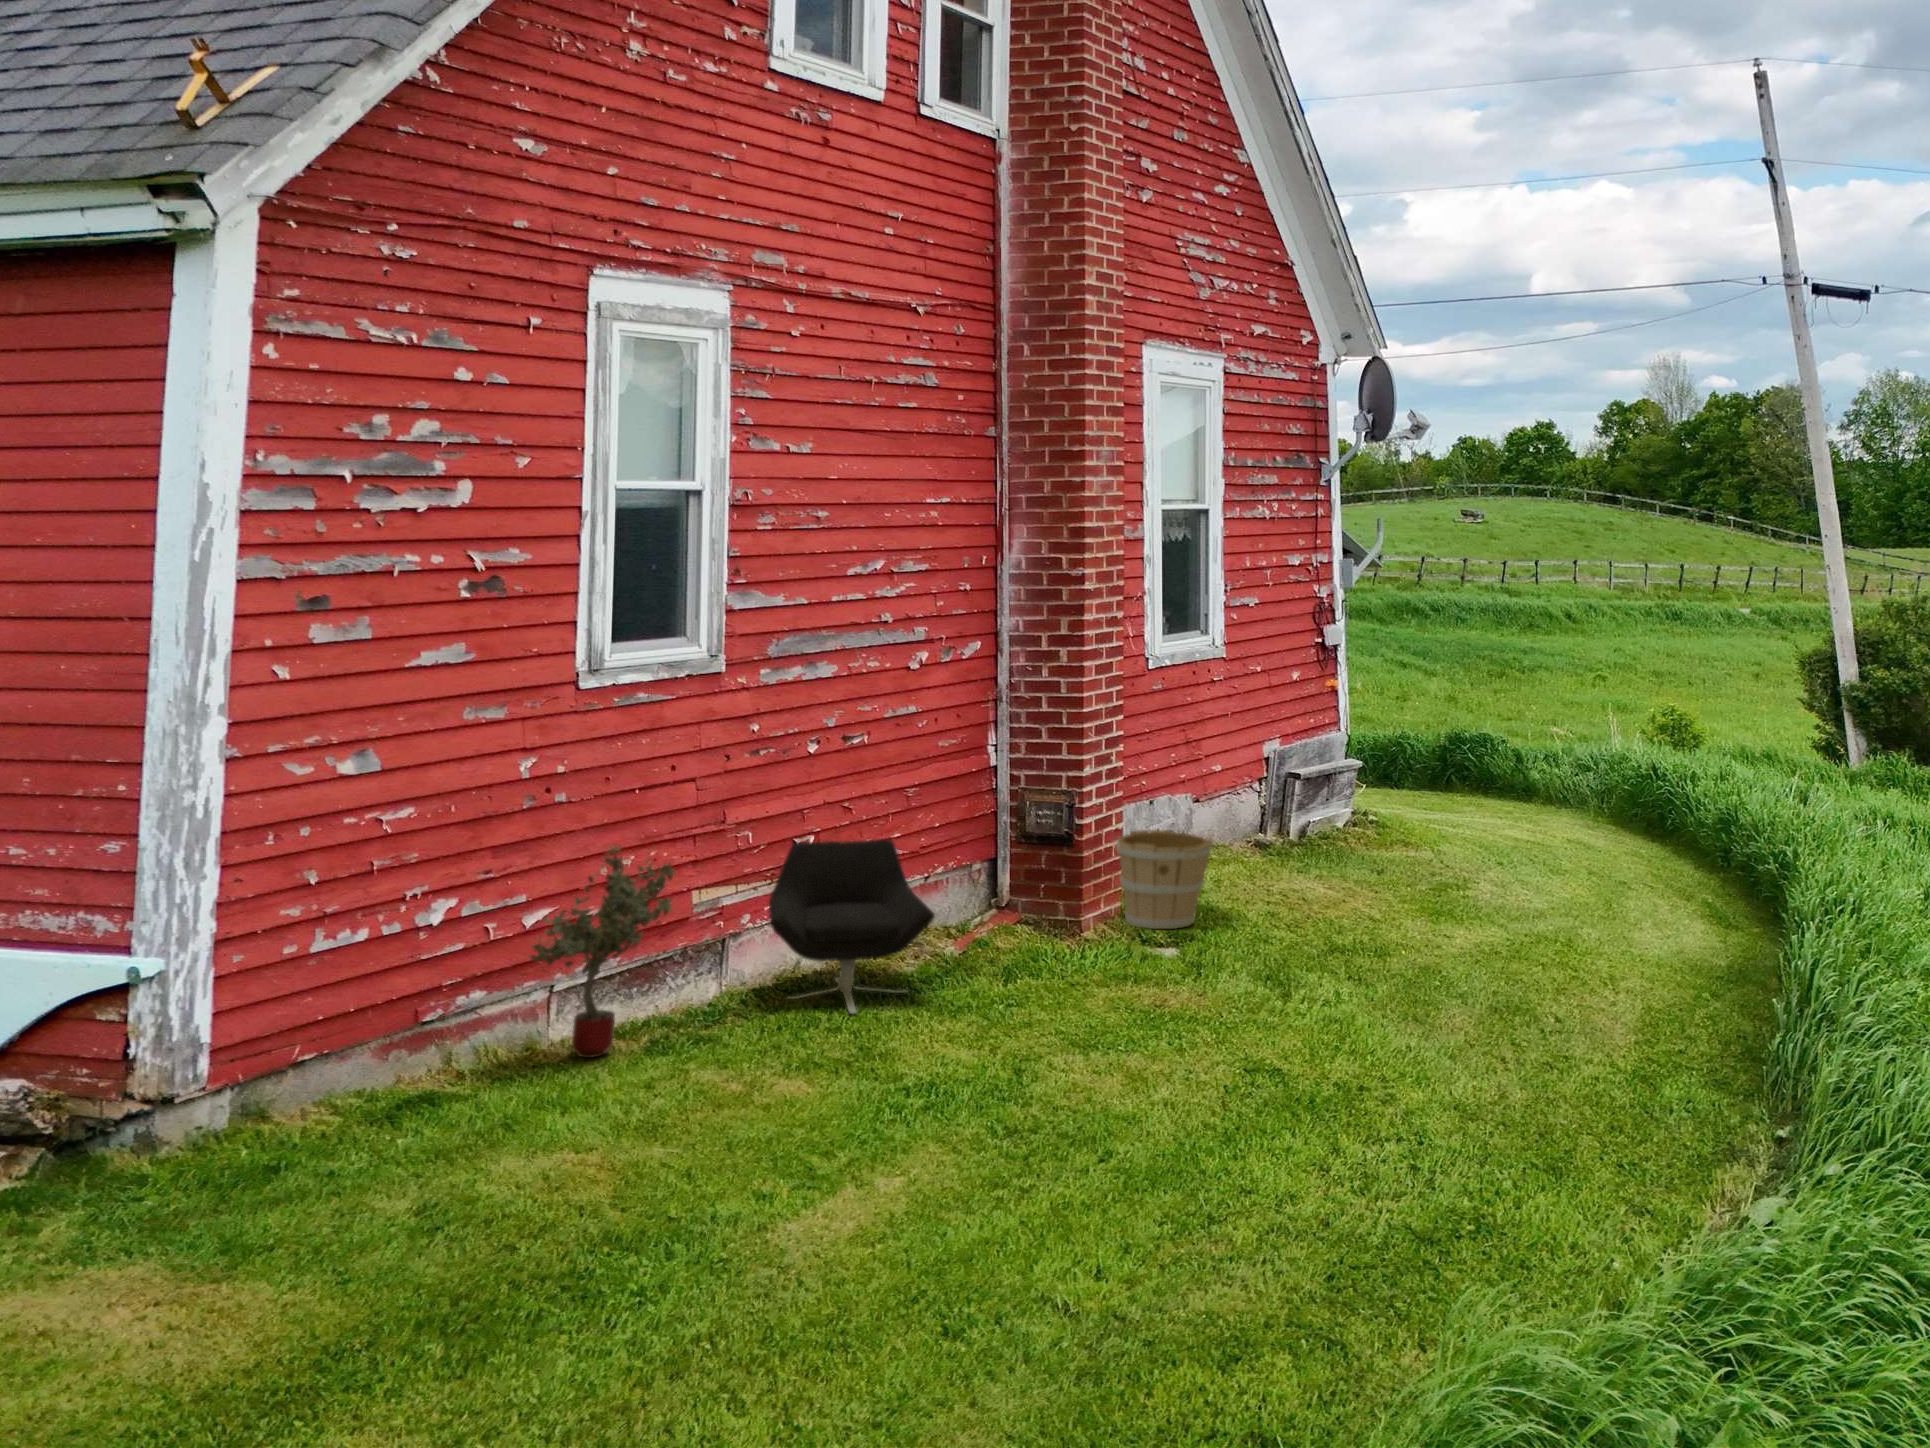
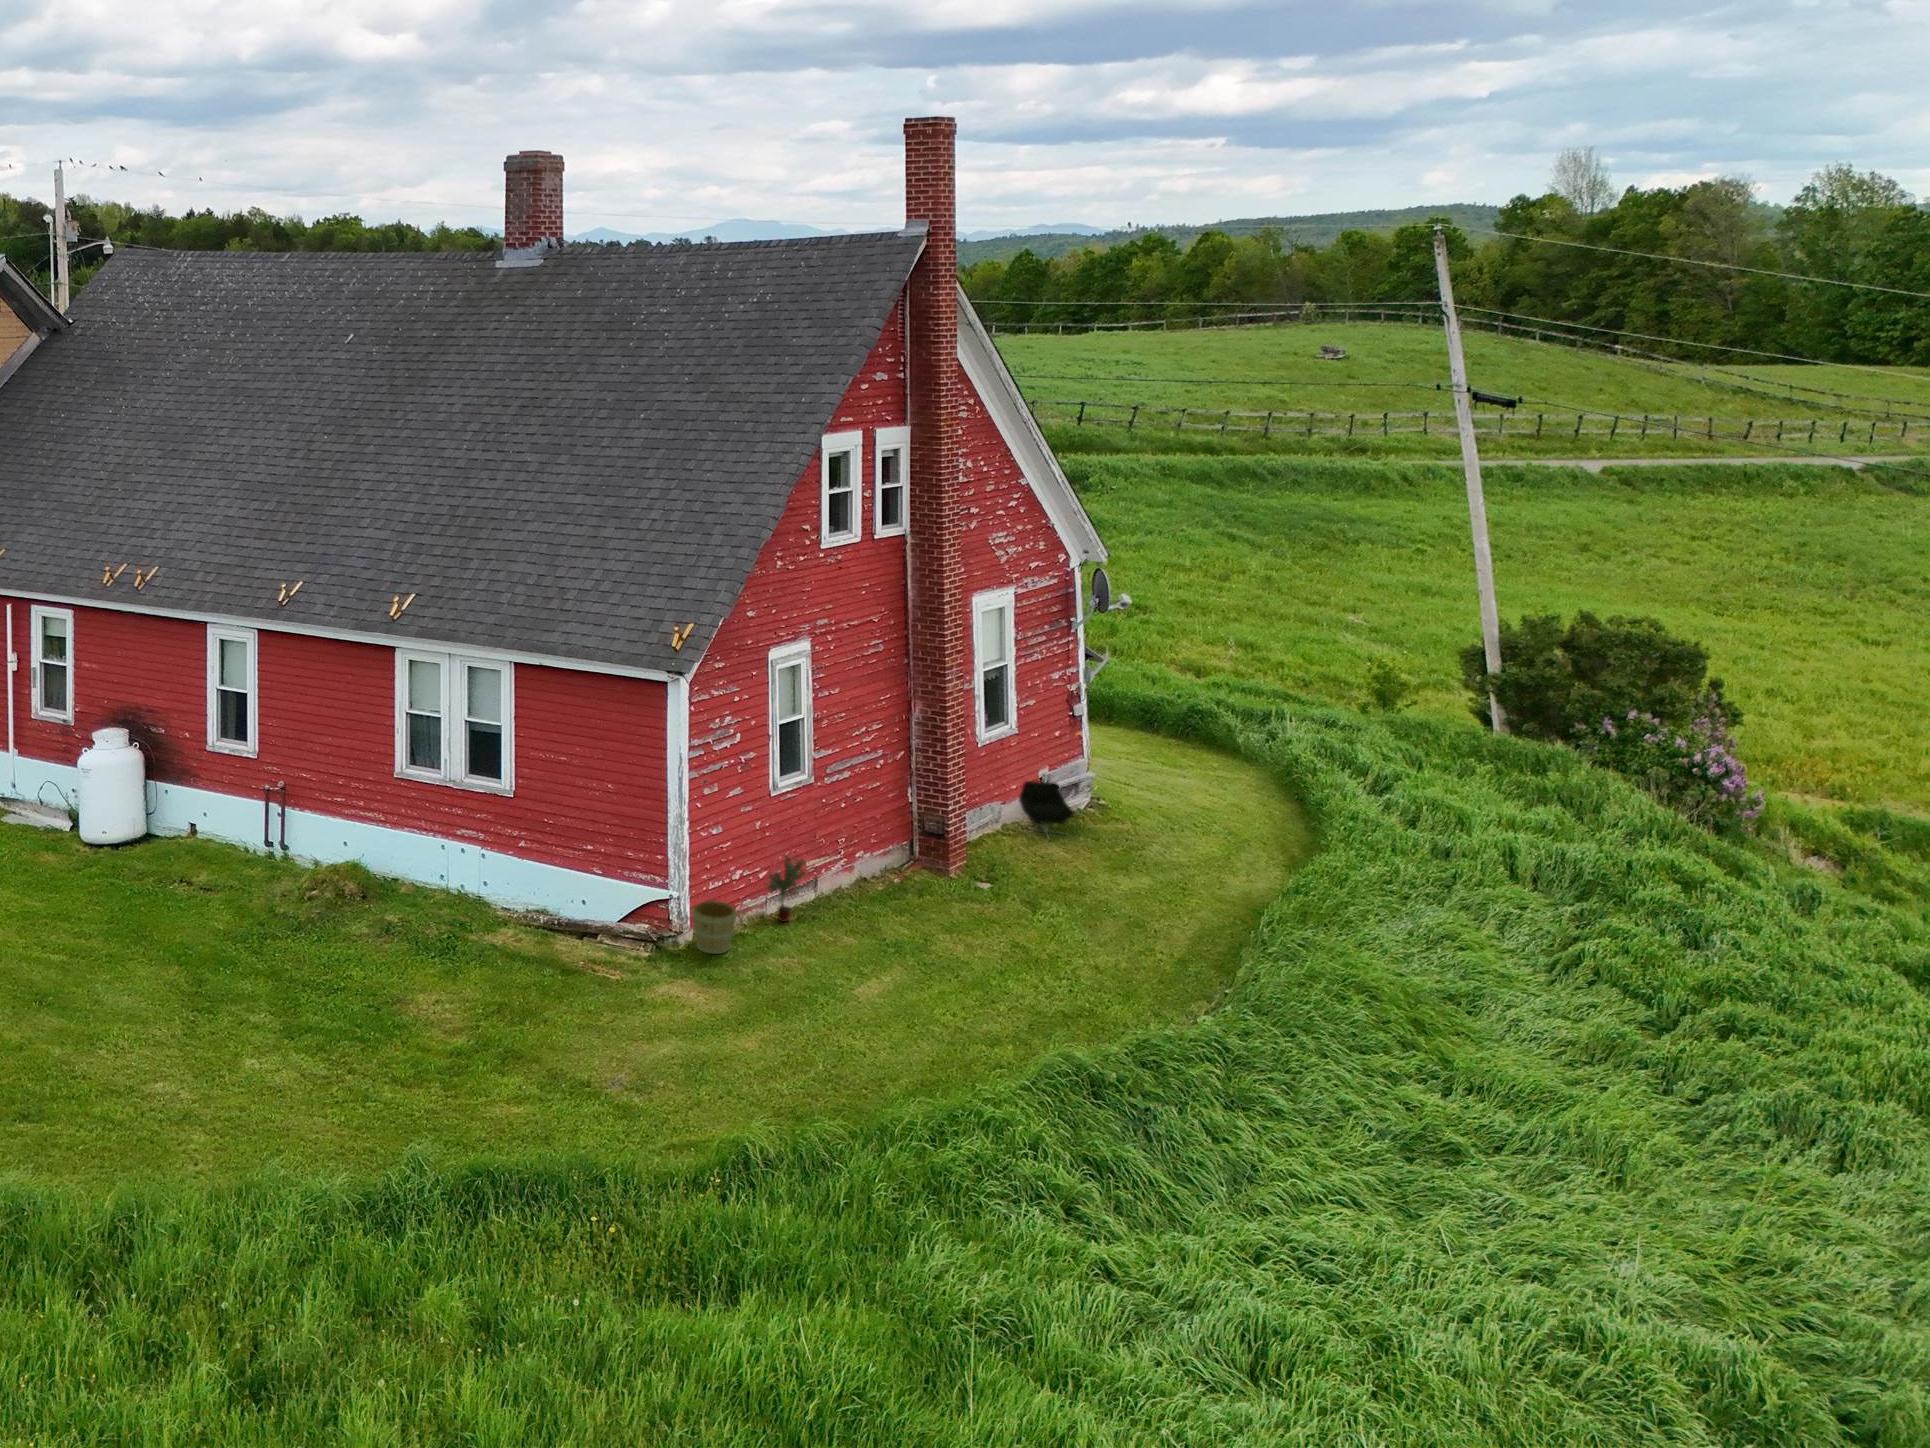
wooden bucket: present [1116,830,1213,929] -> present [691,900,737,954]
lounge chair: present [769,839,935,1014] -> present [1019,781,1074,838]

